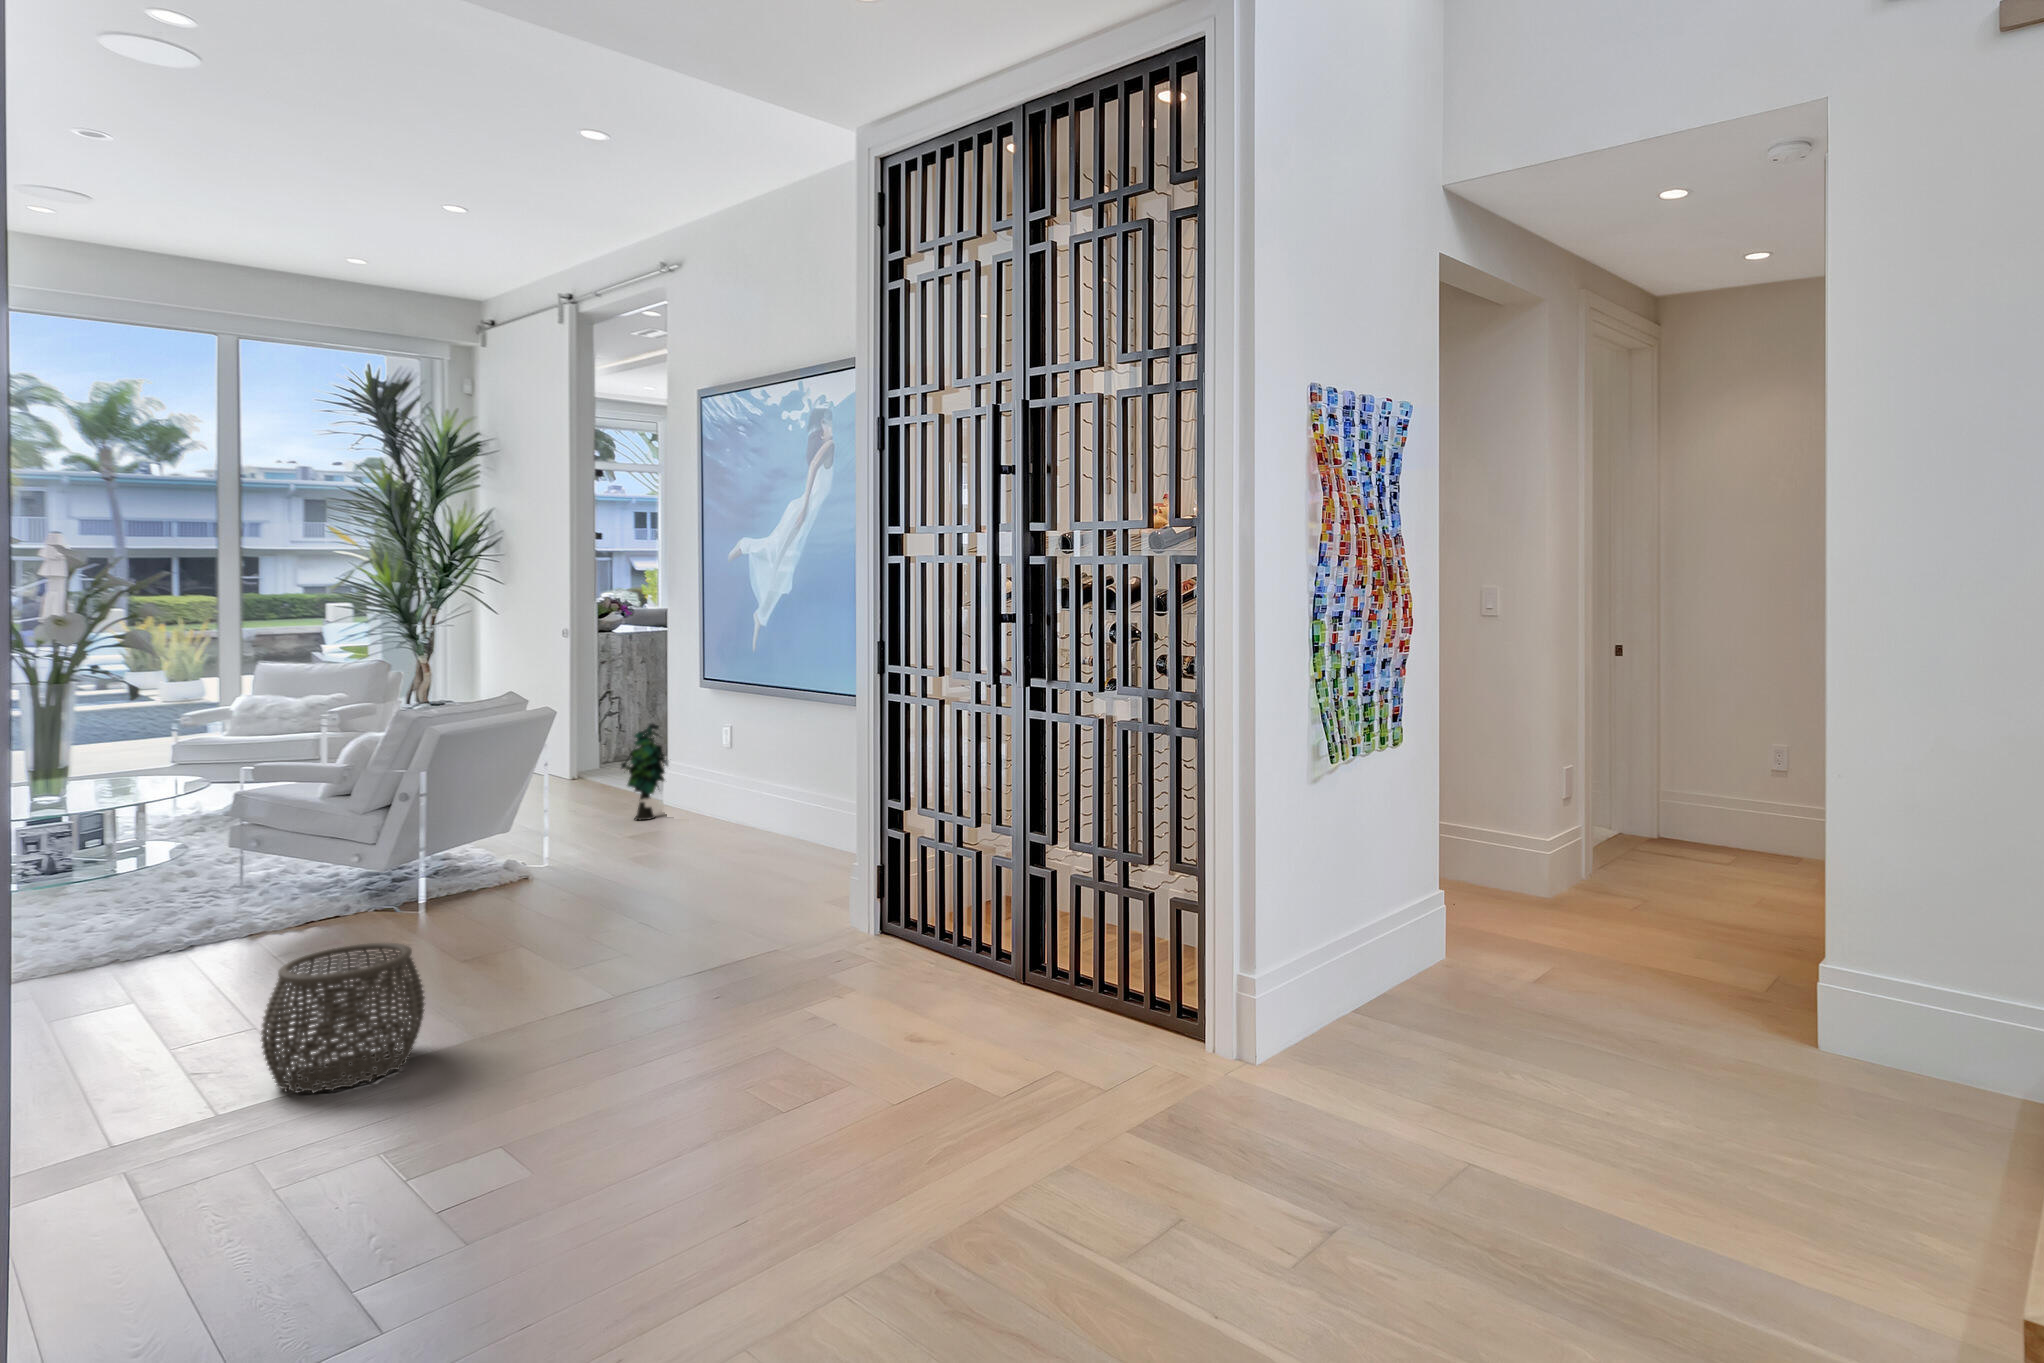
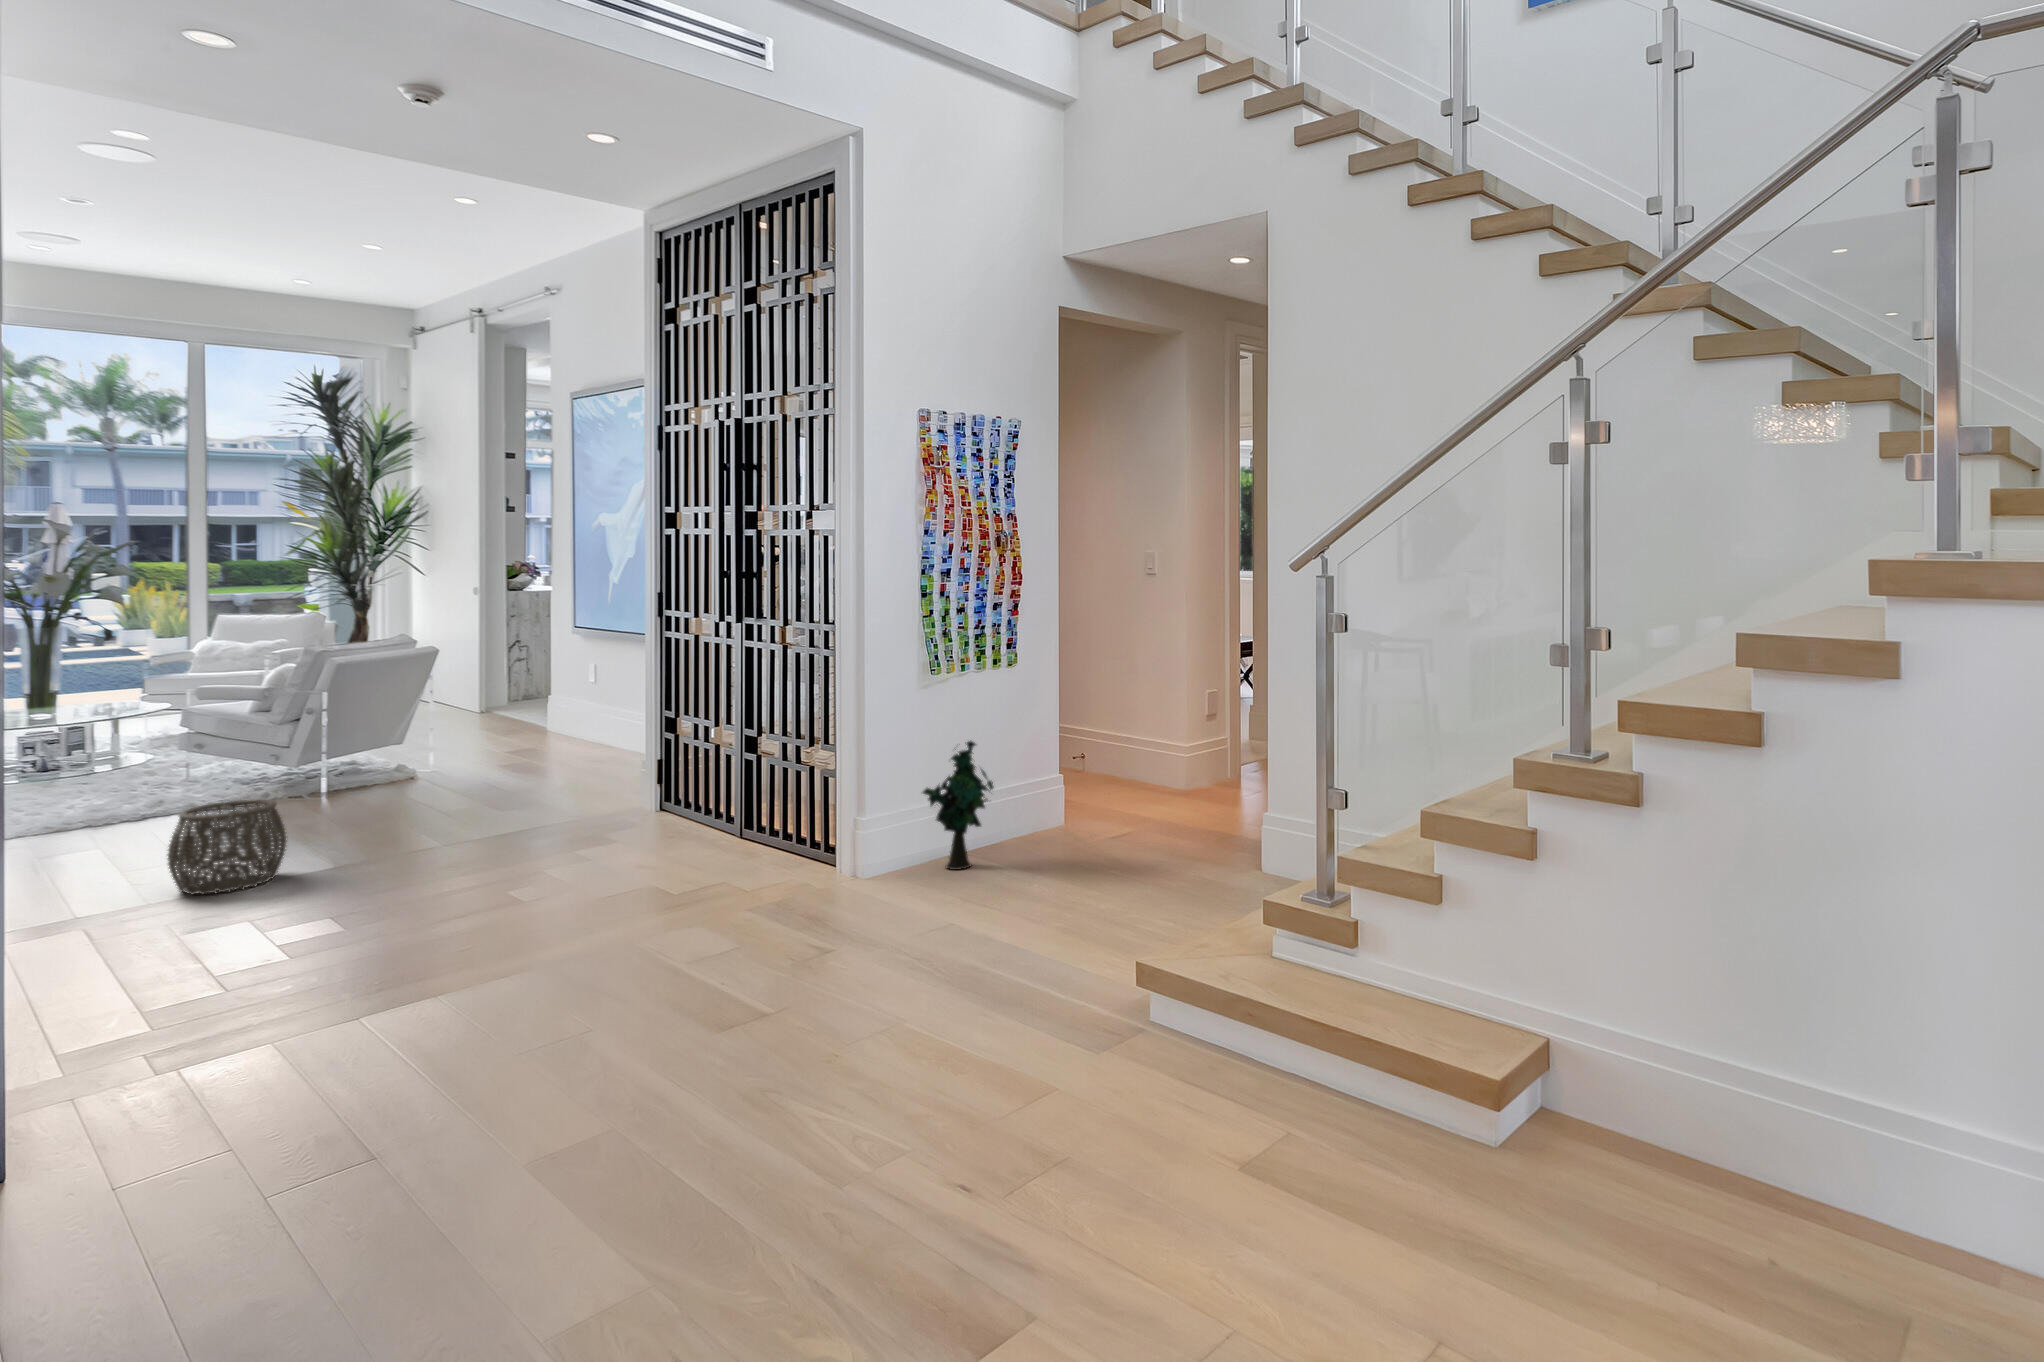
decorative plant: present [621,724,668,820] -> present [923,741,993,870]

